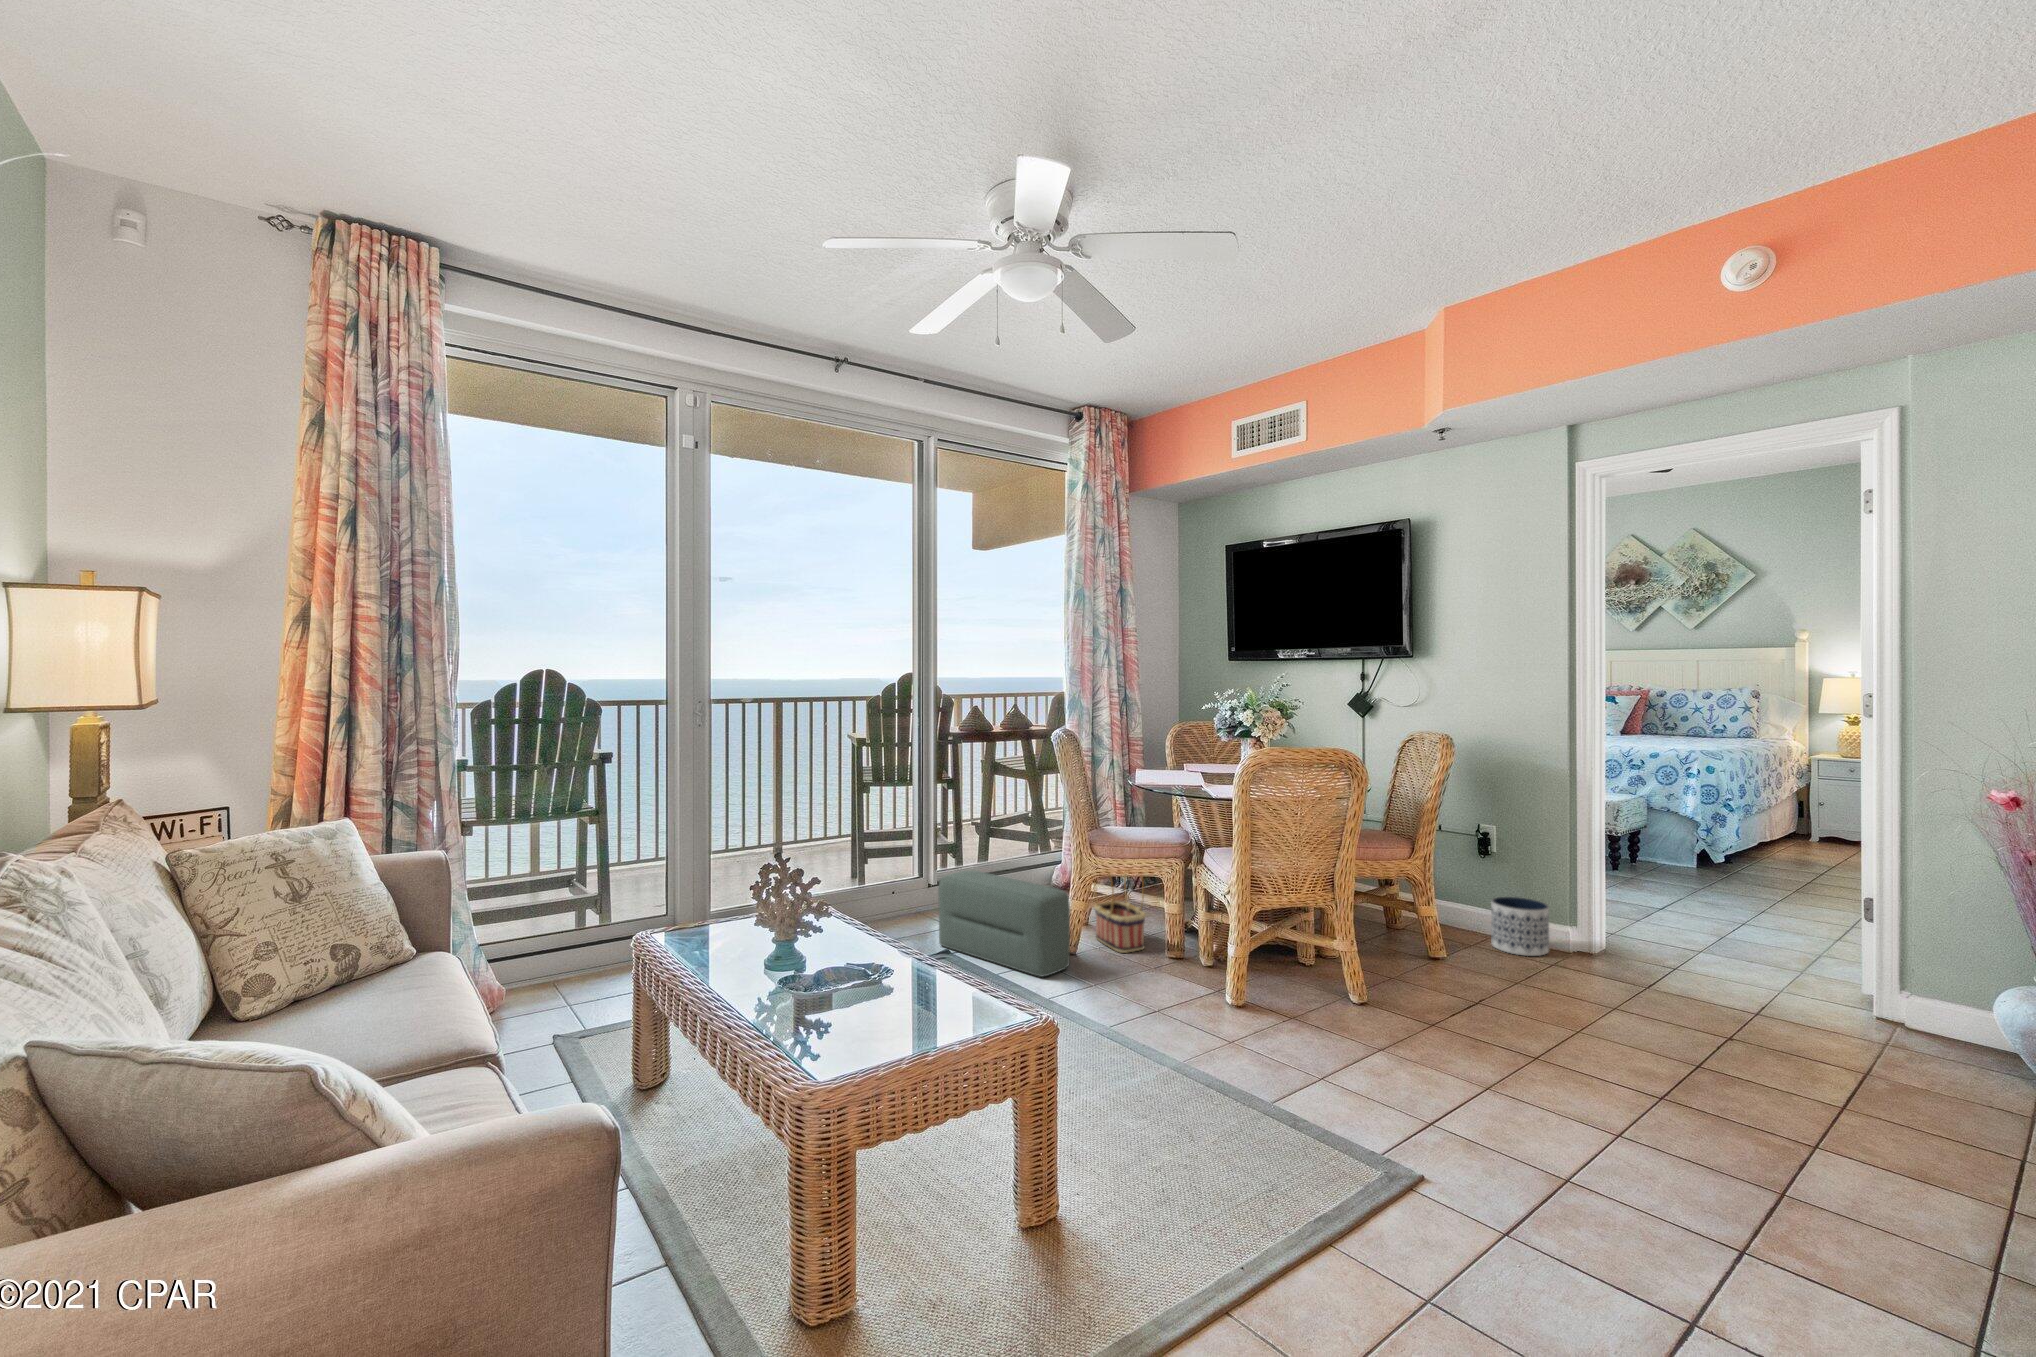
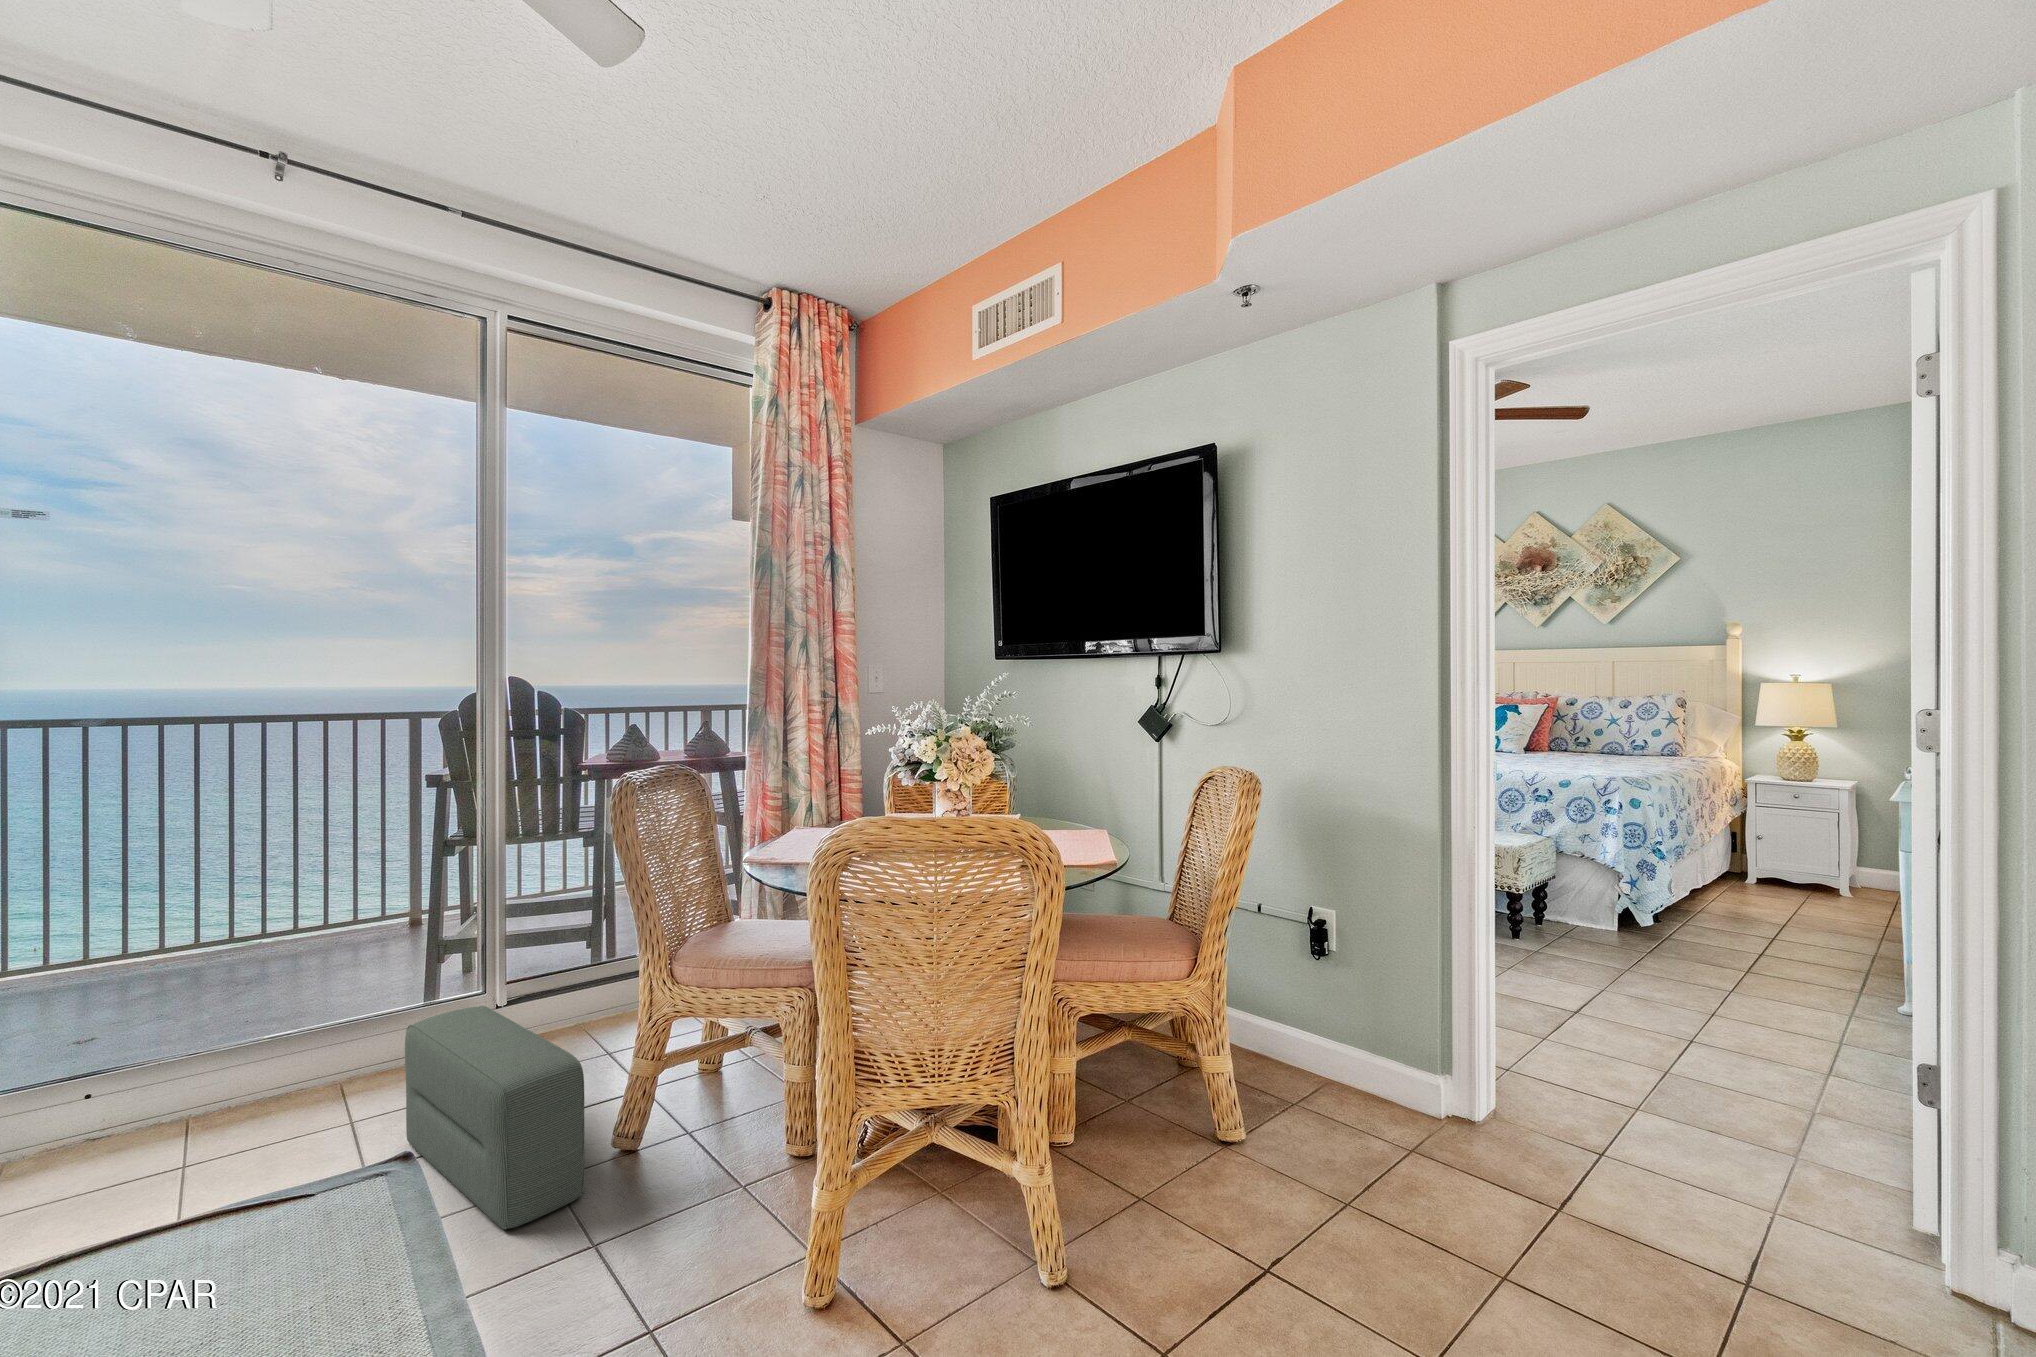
basket: present [1094,873,1145,953] -> none [690,989,761,1149]
planter: present [1491,897,1549,956] -> none [1323,1024,1410,1130]

